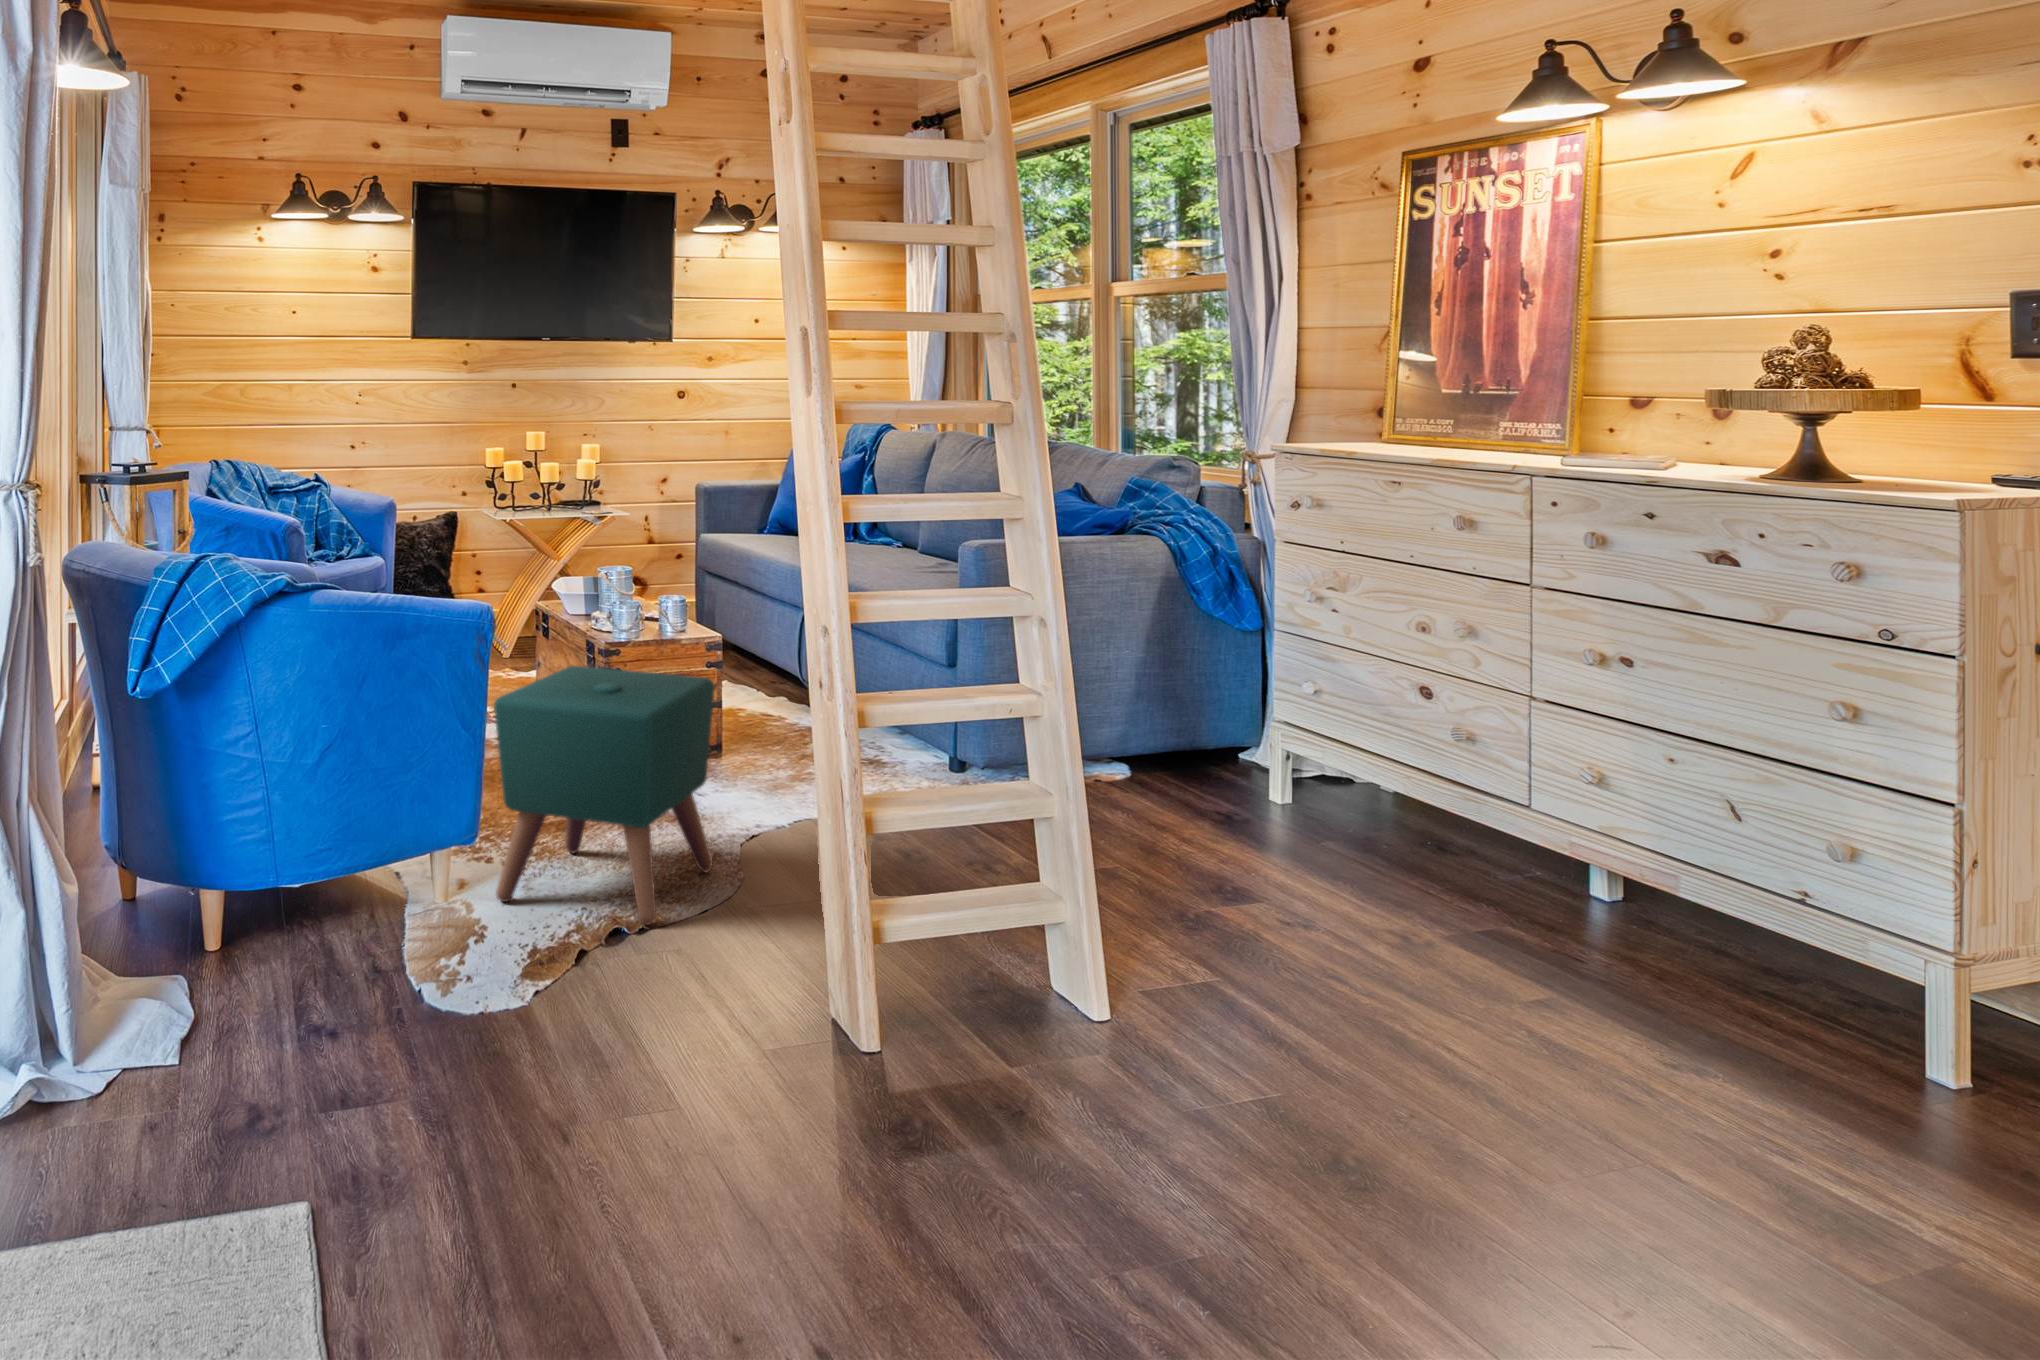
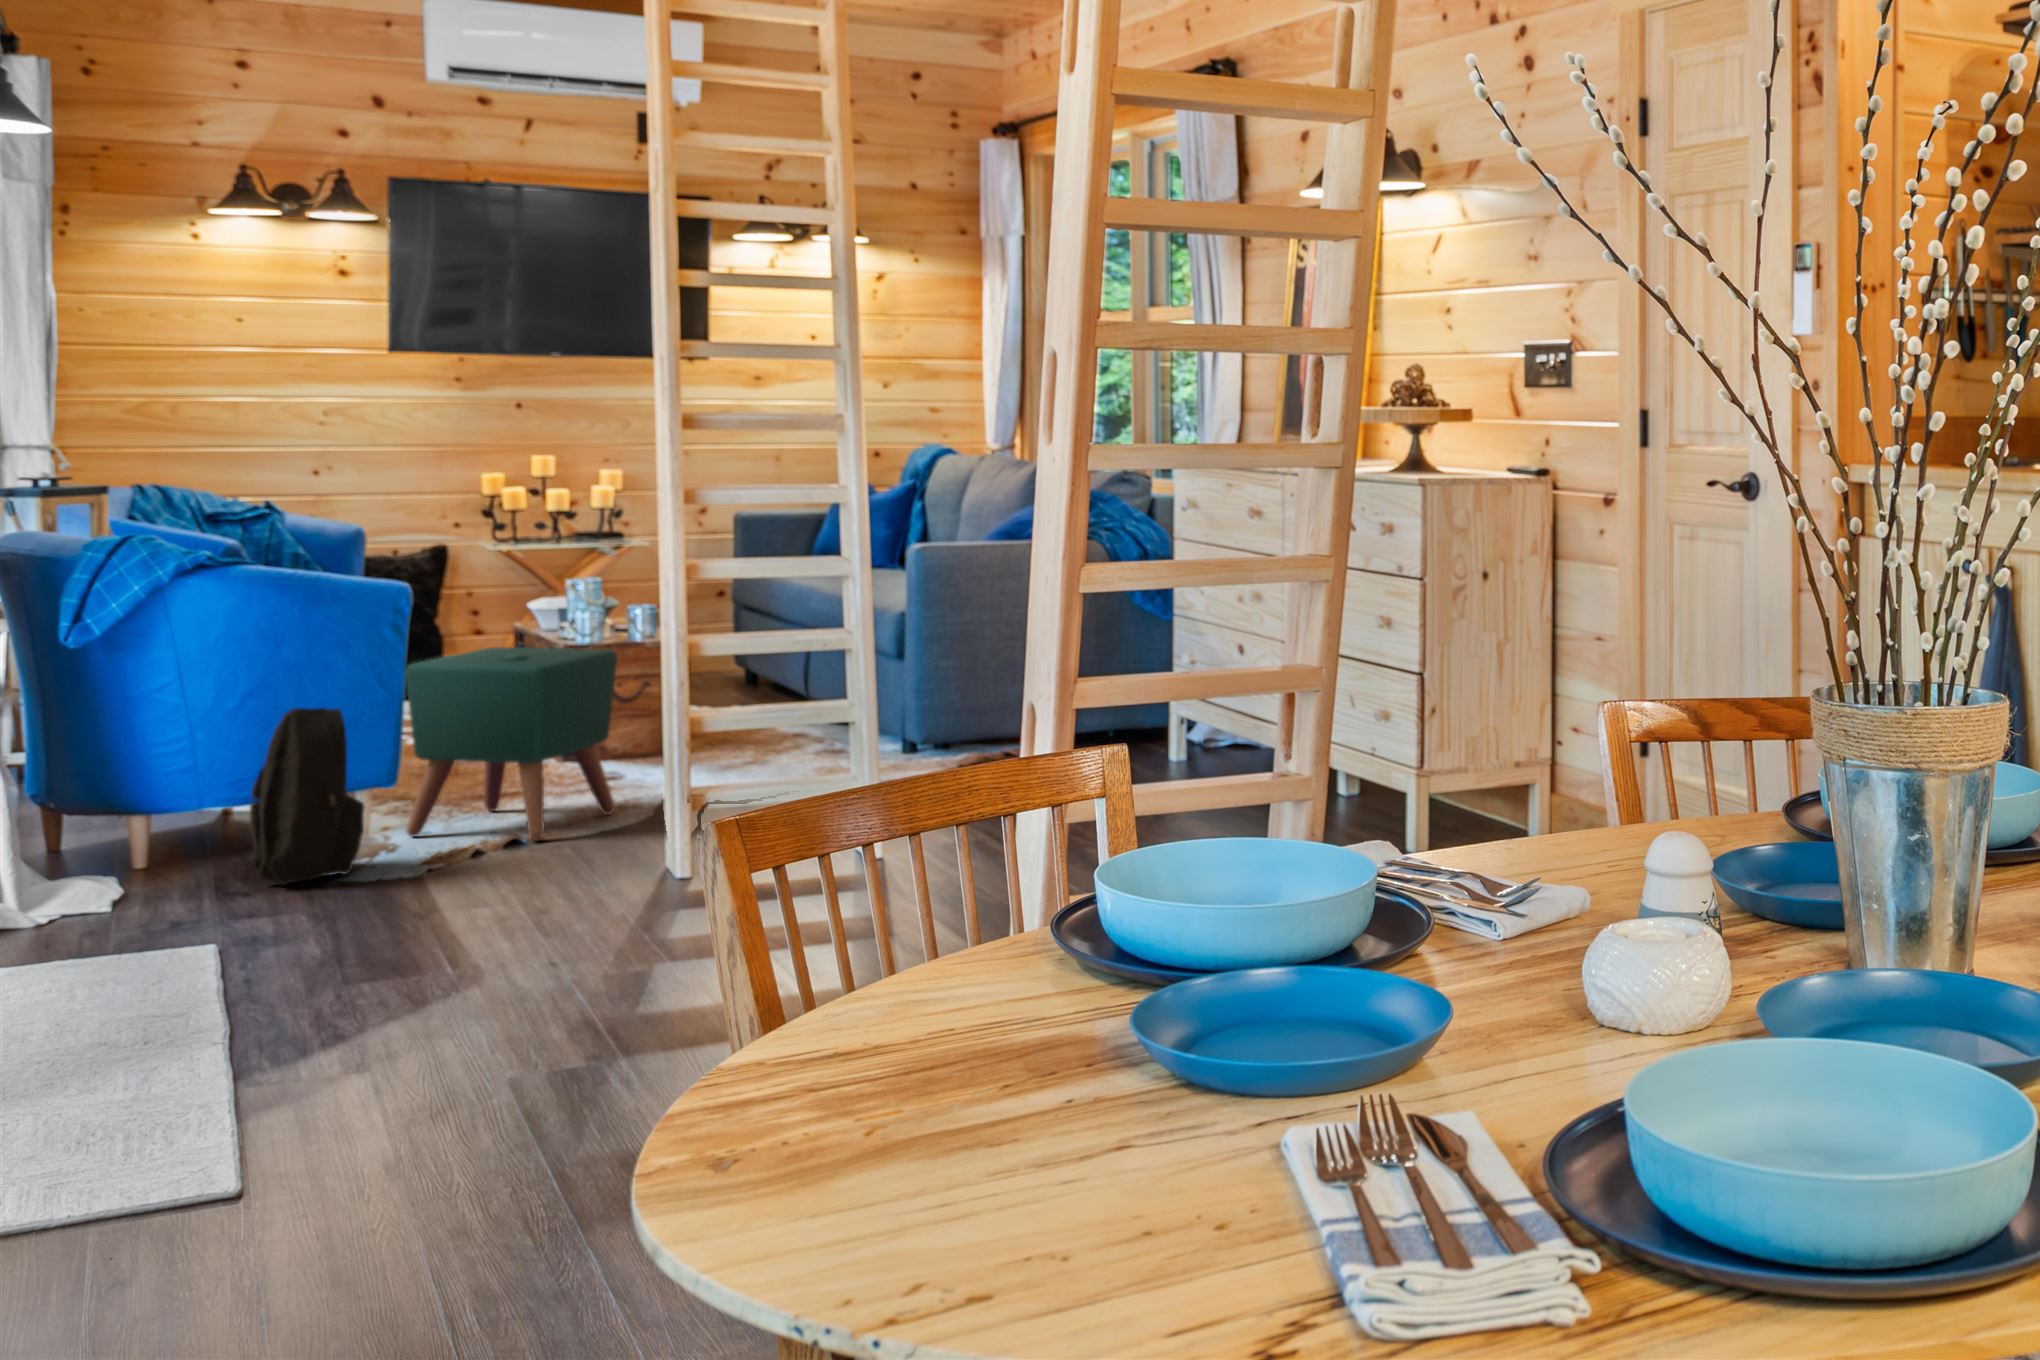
backpack: none [337,744,469,1009] -> present [250,708,365,885]

